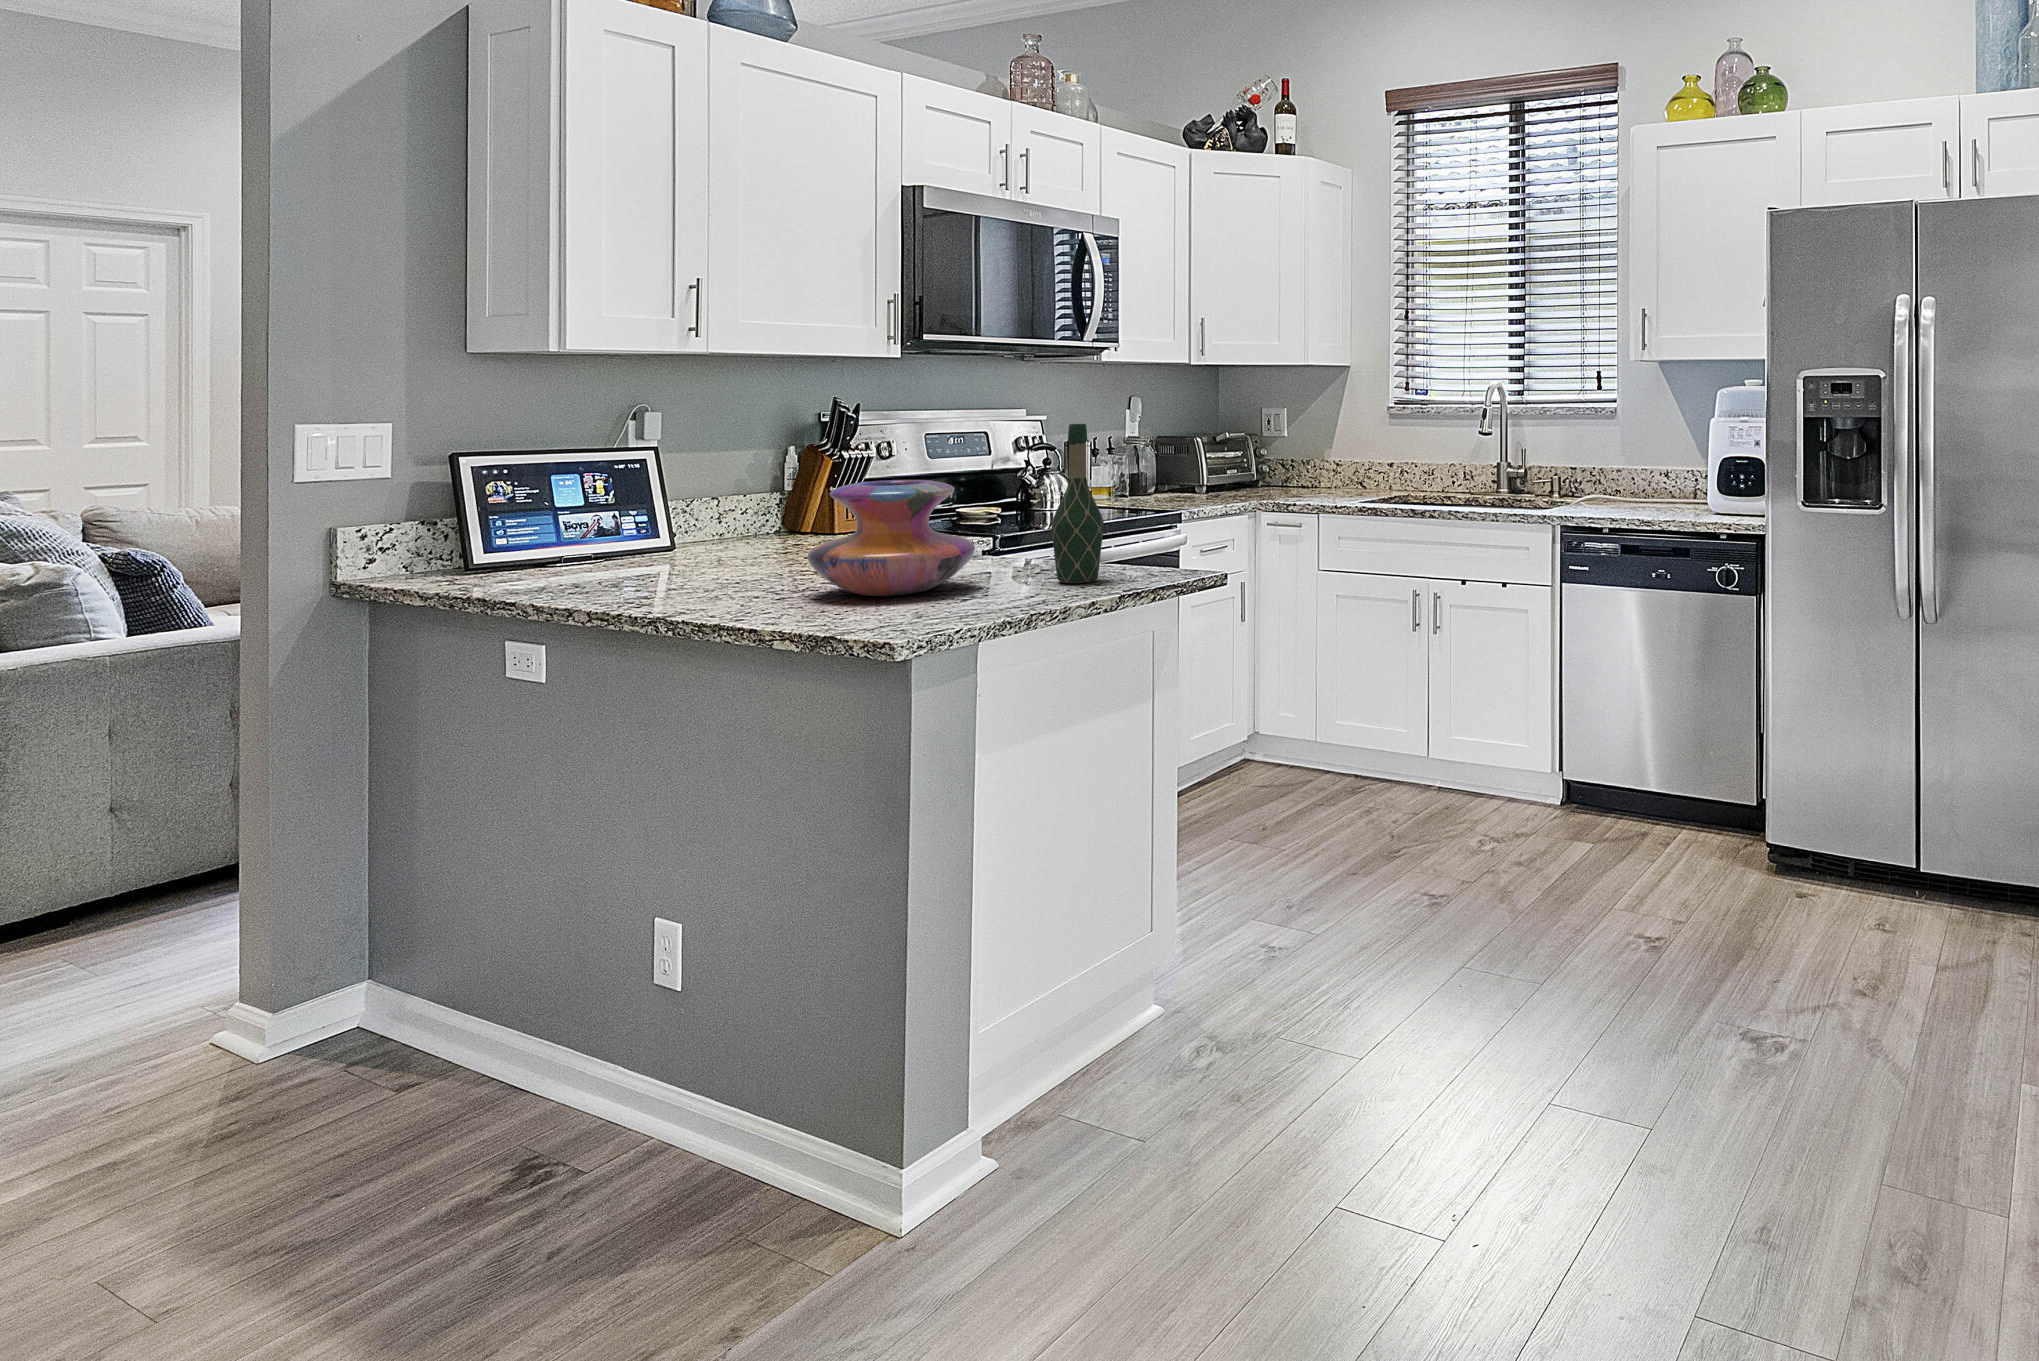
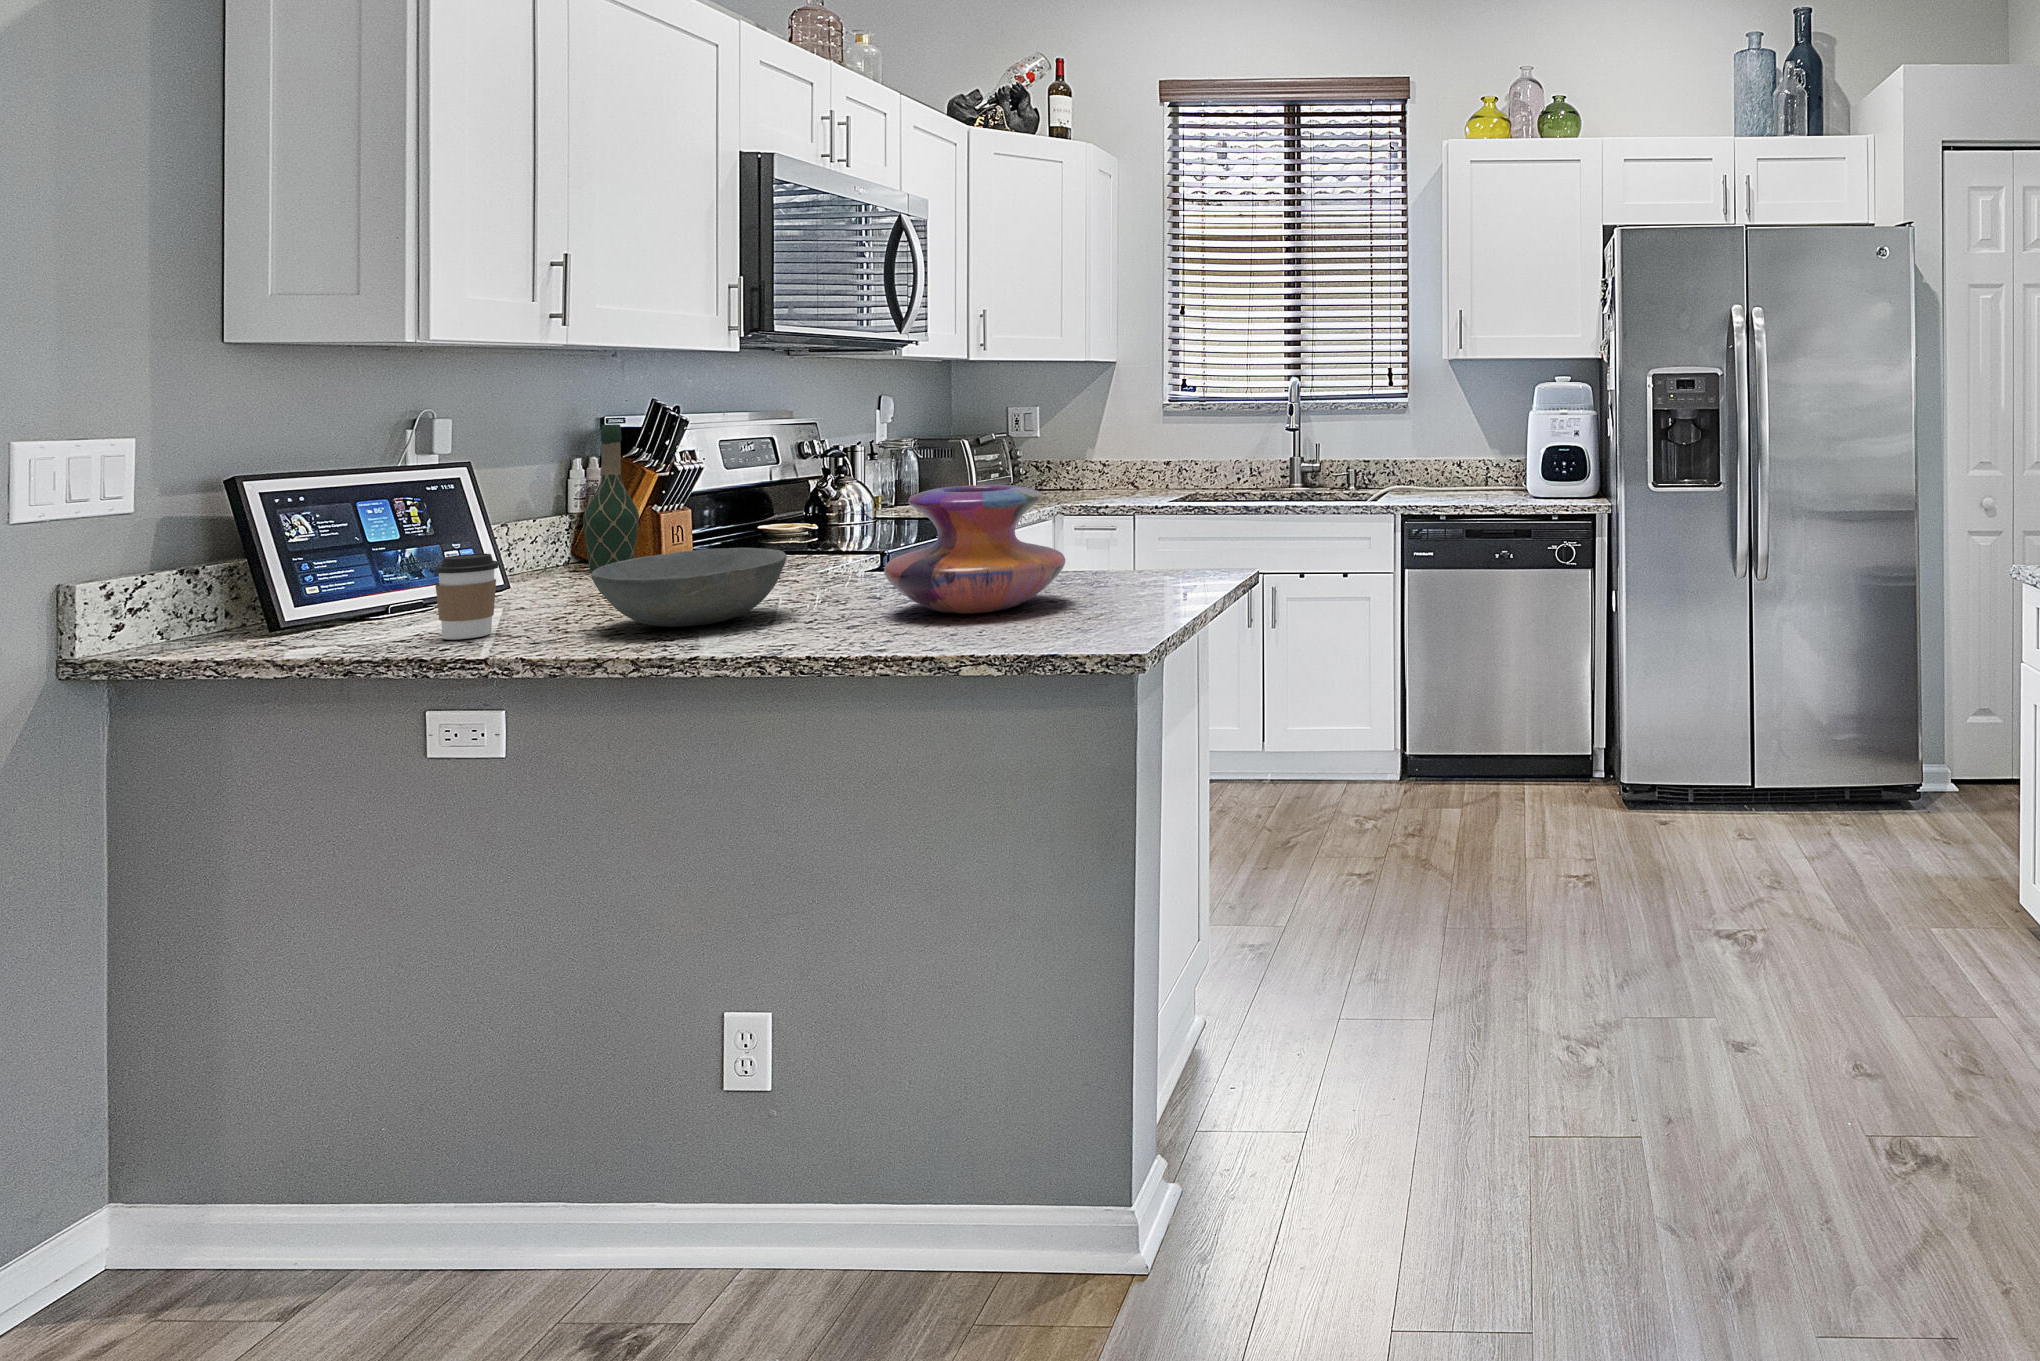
wine bottle: present [1051,424,1104,583] -> present [583,424,639,571]
coffee cup: none [520,521,569,588] -> present [435,554,499,640]
bowl: none [605,526,769,589] -> present [591,548,787,627]

